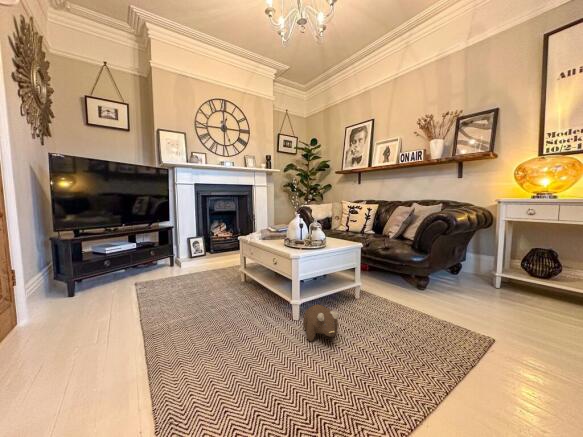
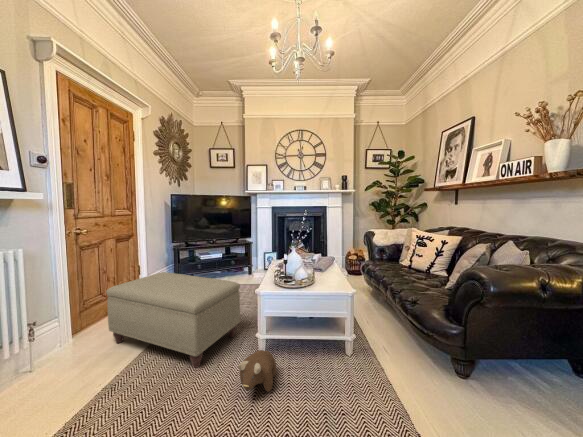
ottoman: none [55,255,250,374] -> present [106,272,240,368]

